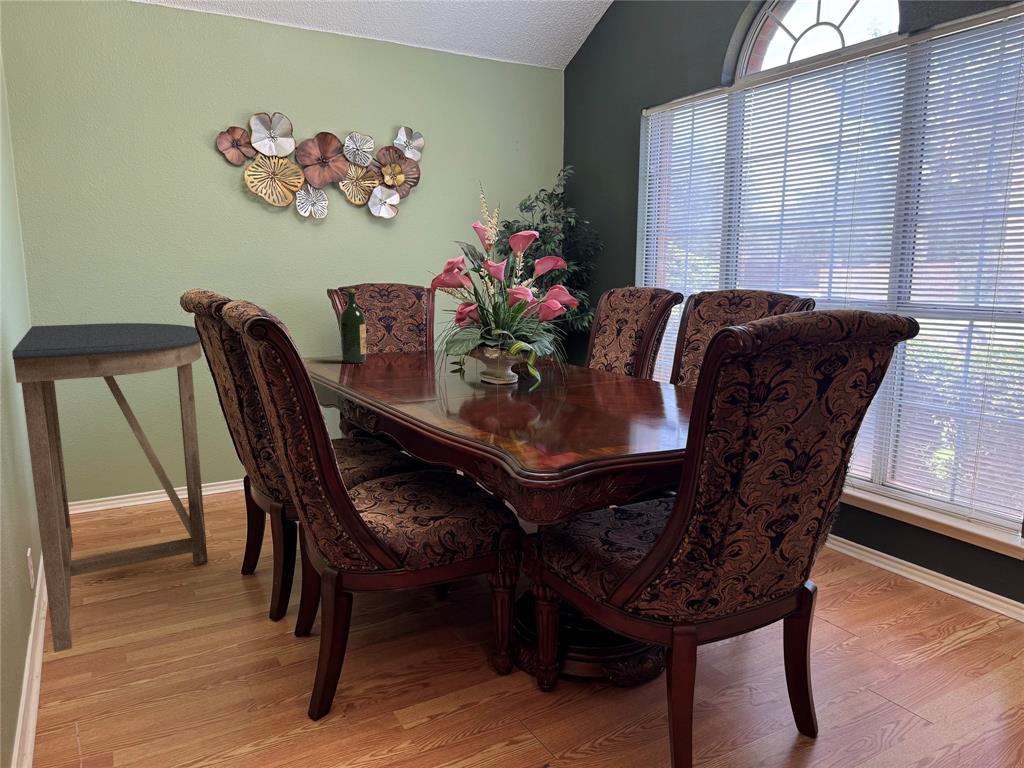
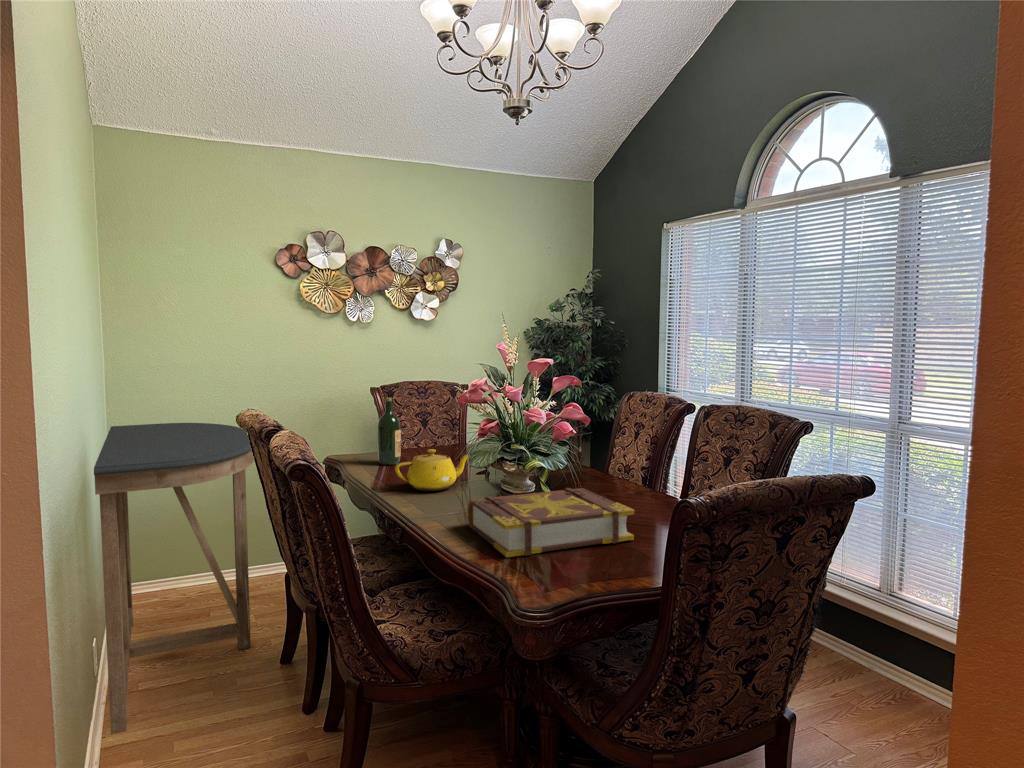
teapot: none [364,337,448,381] -> present [395,449,468,491]
book: none [451,367,638,430] -> present [467,488,634,557]

